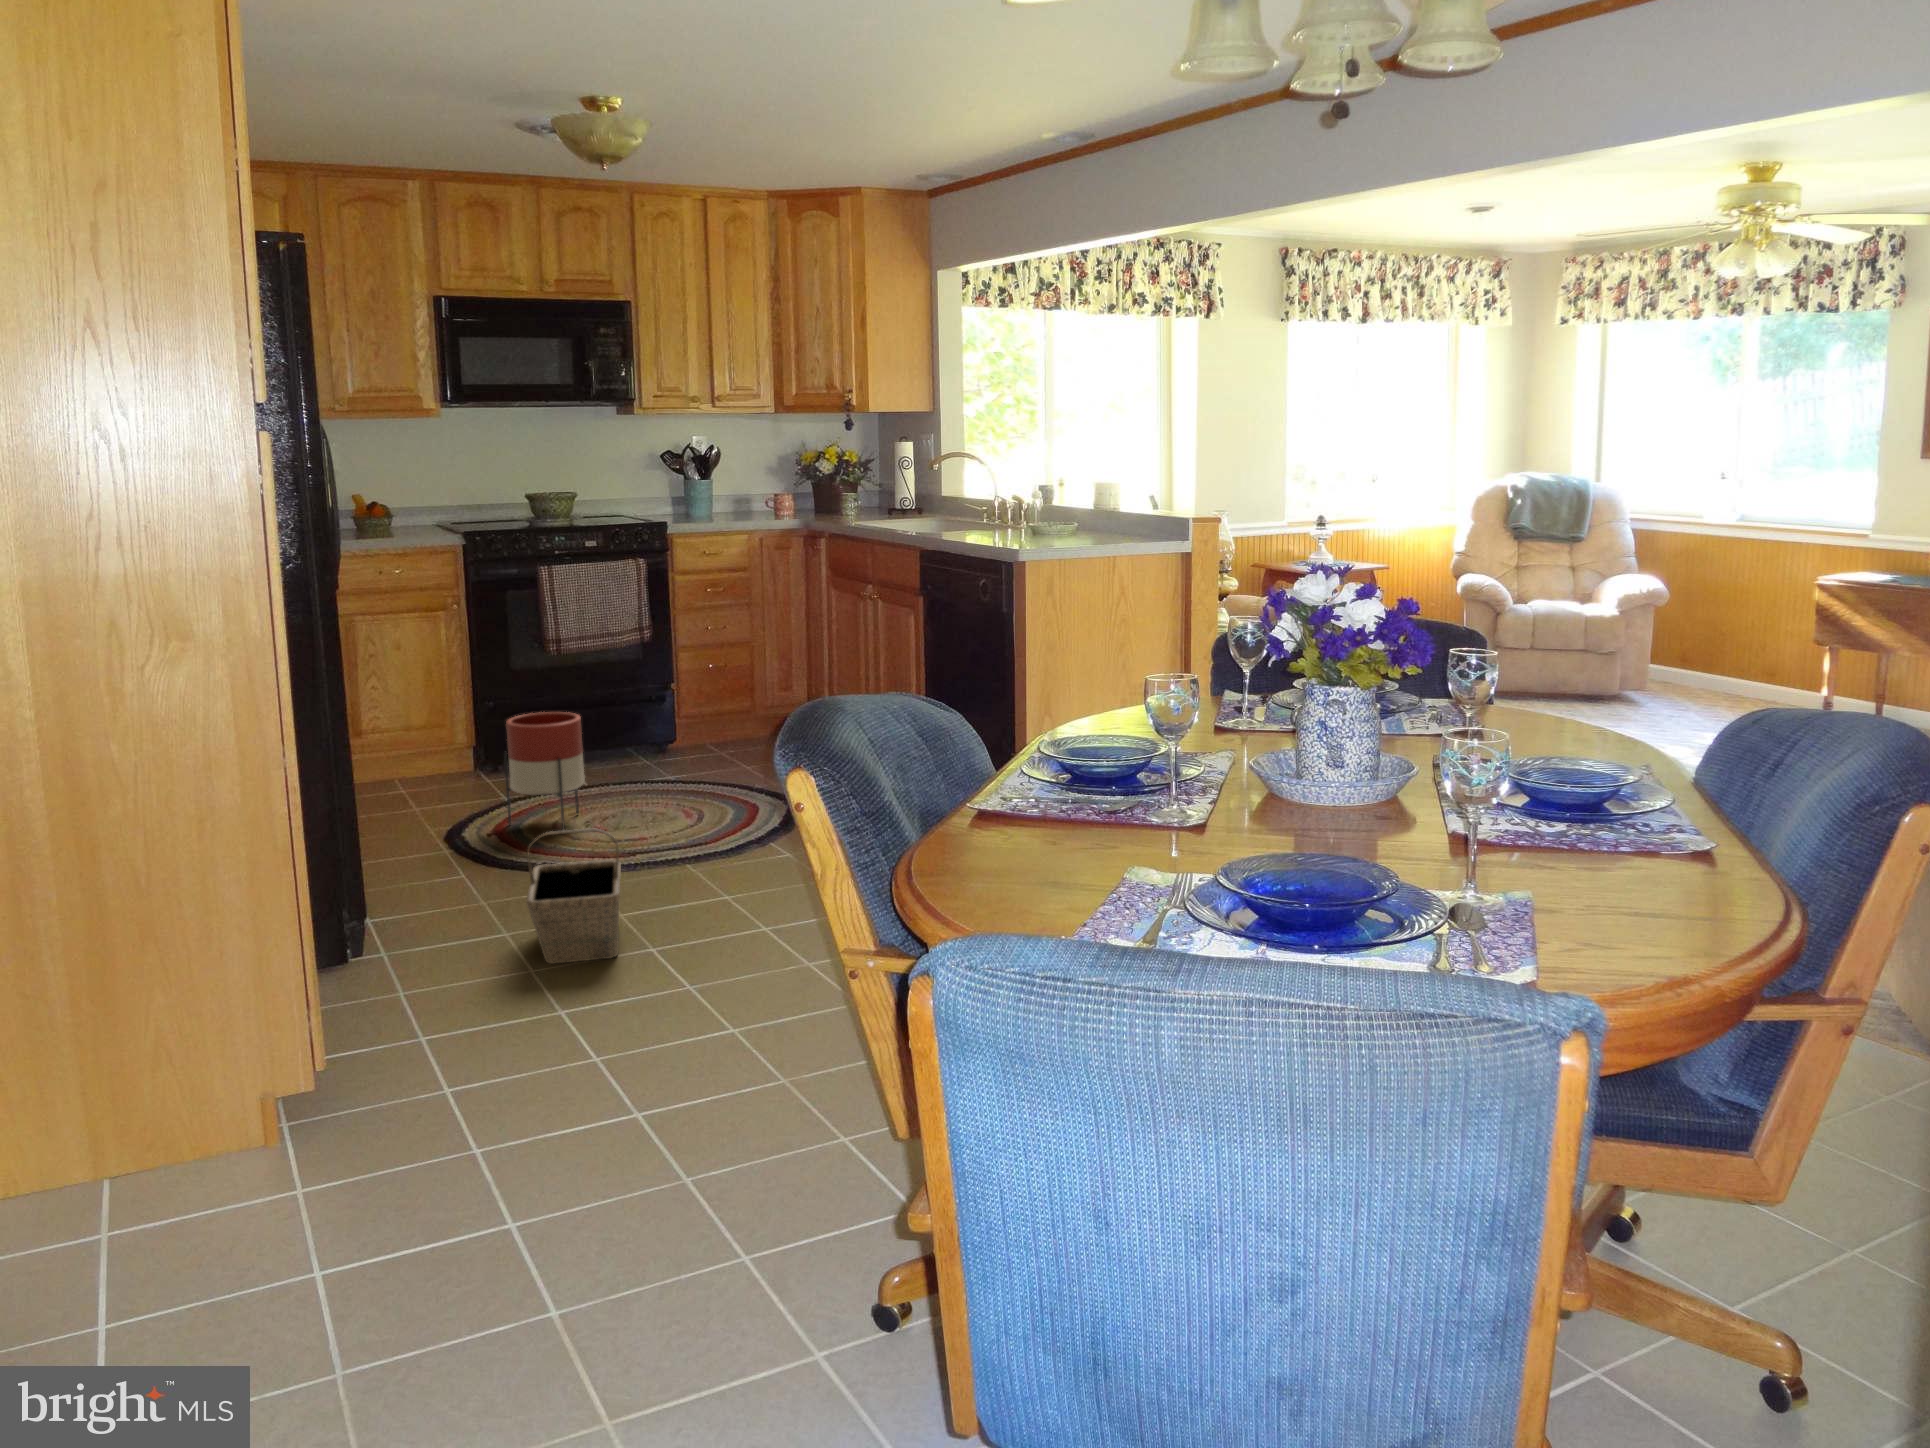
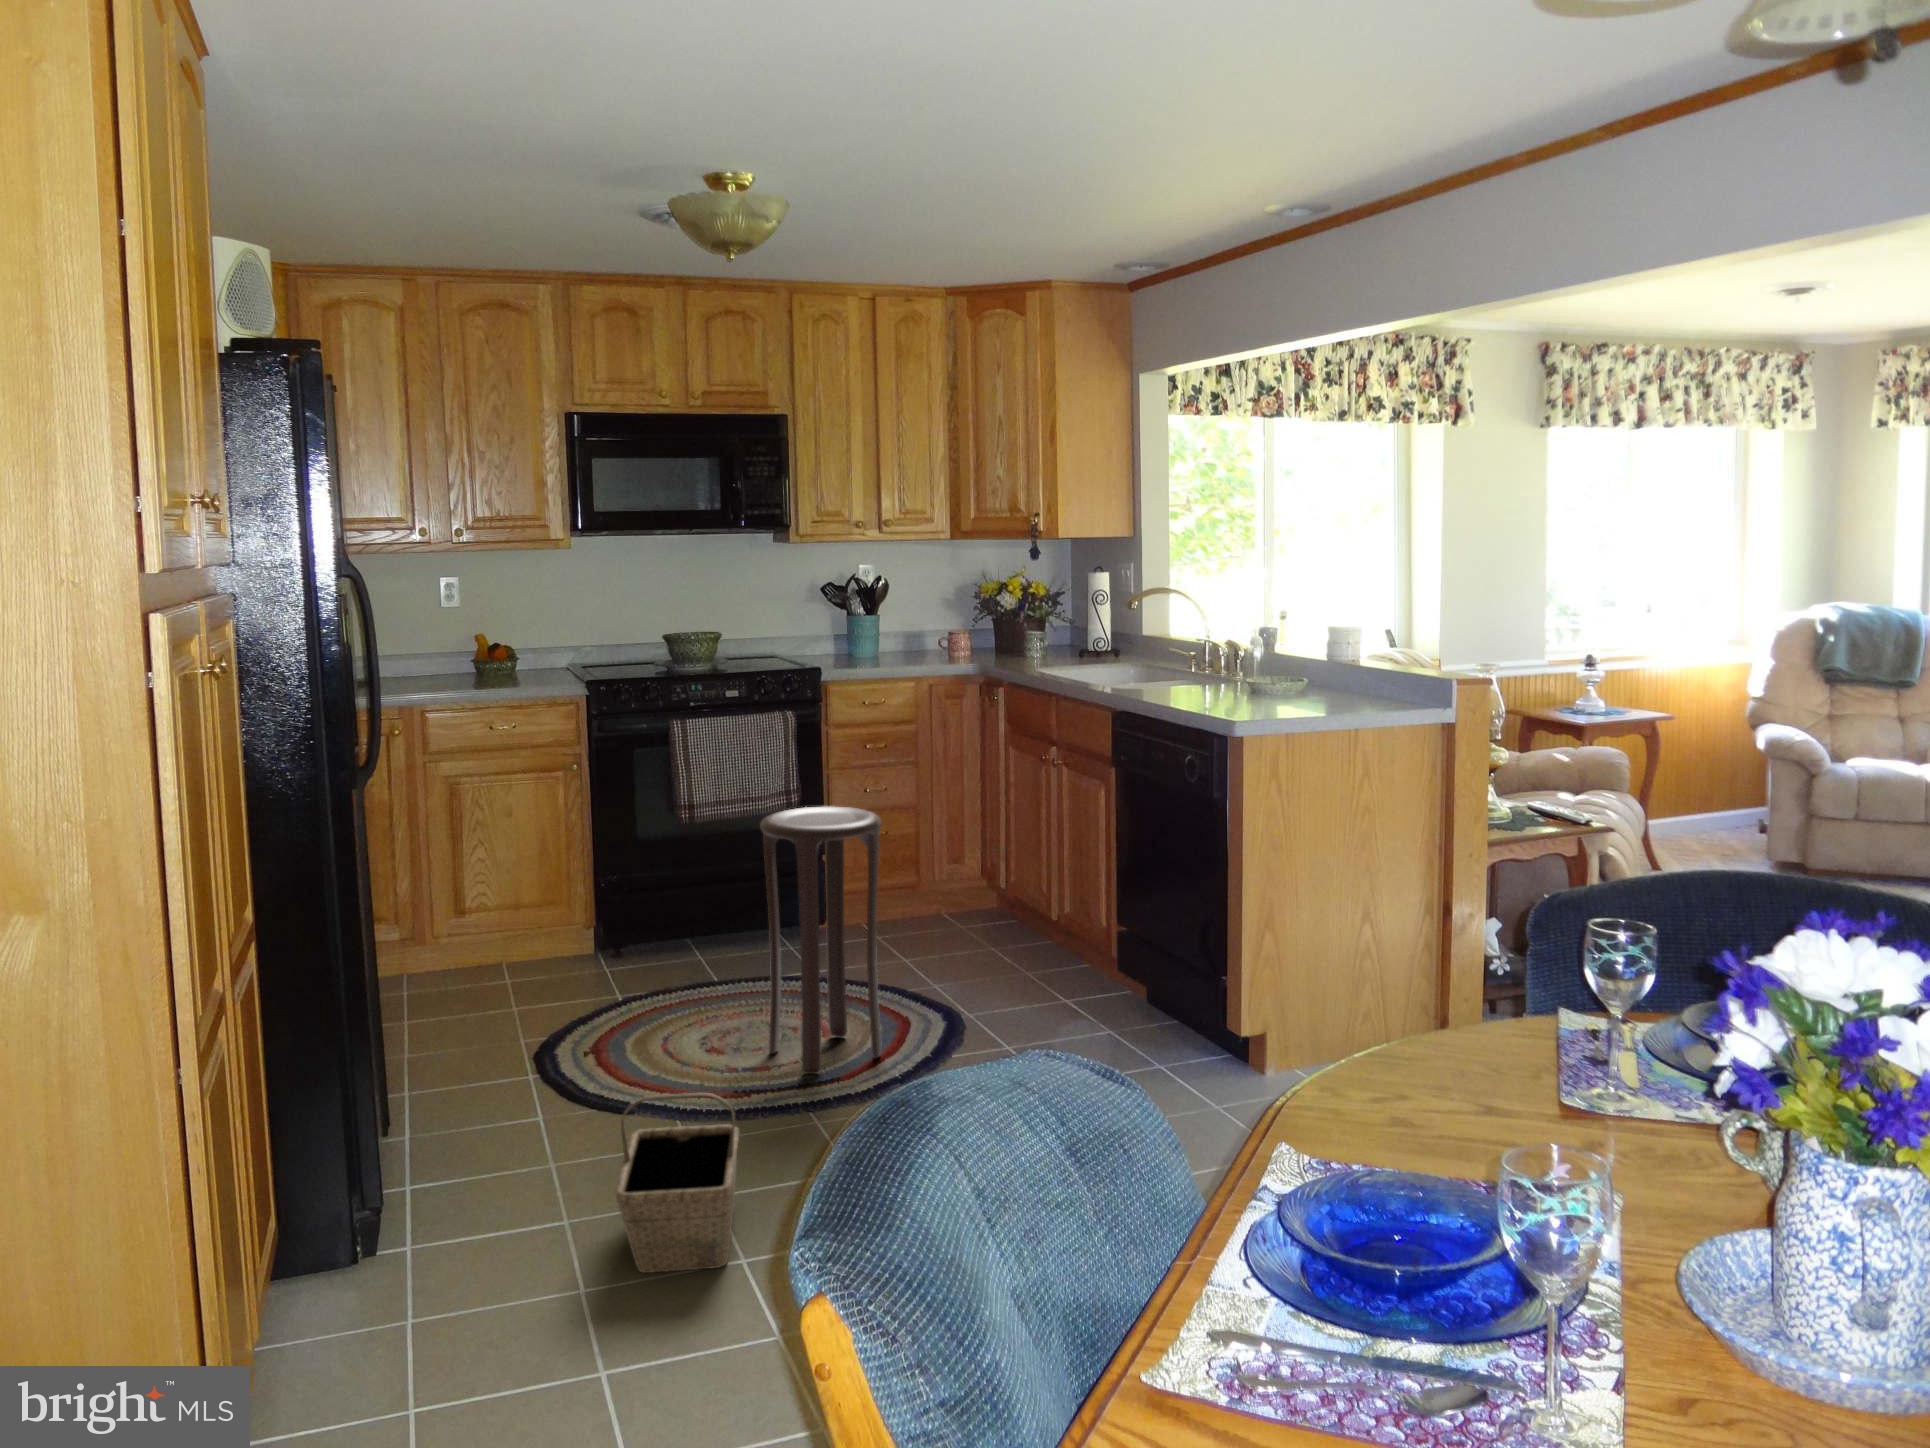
stool: none [623,627,730,843] -> present [760,806,882,1074]
planter: present [504,712,585,831] -> none [620,902,712,1052]

